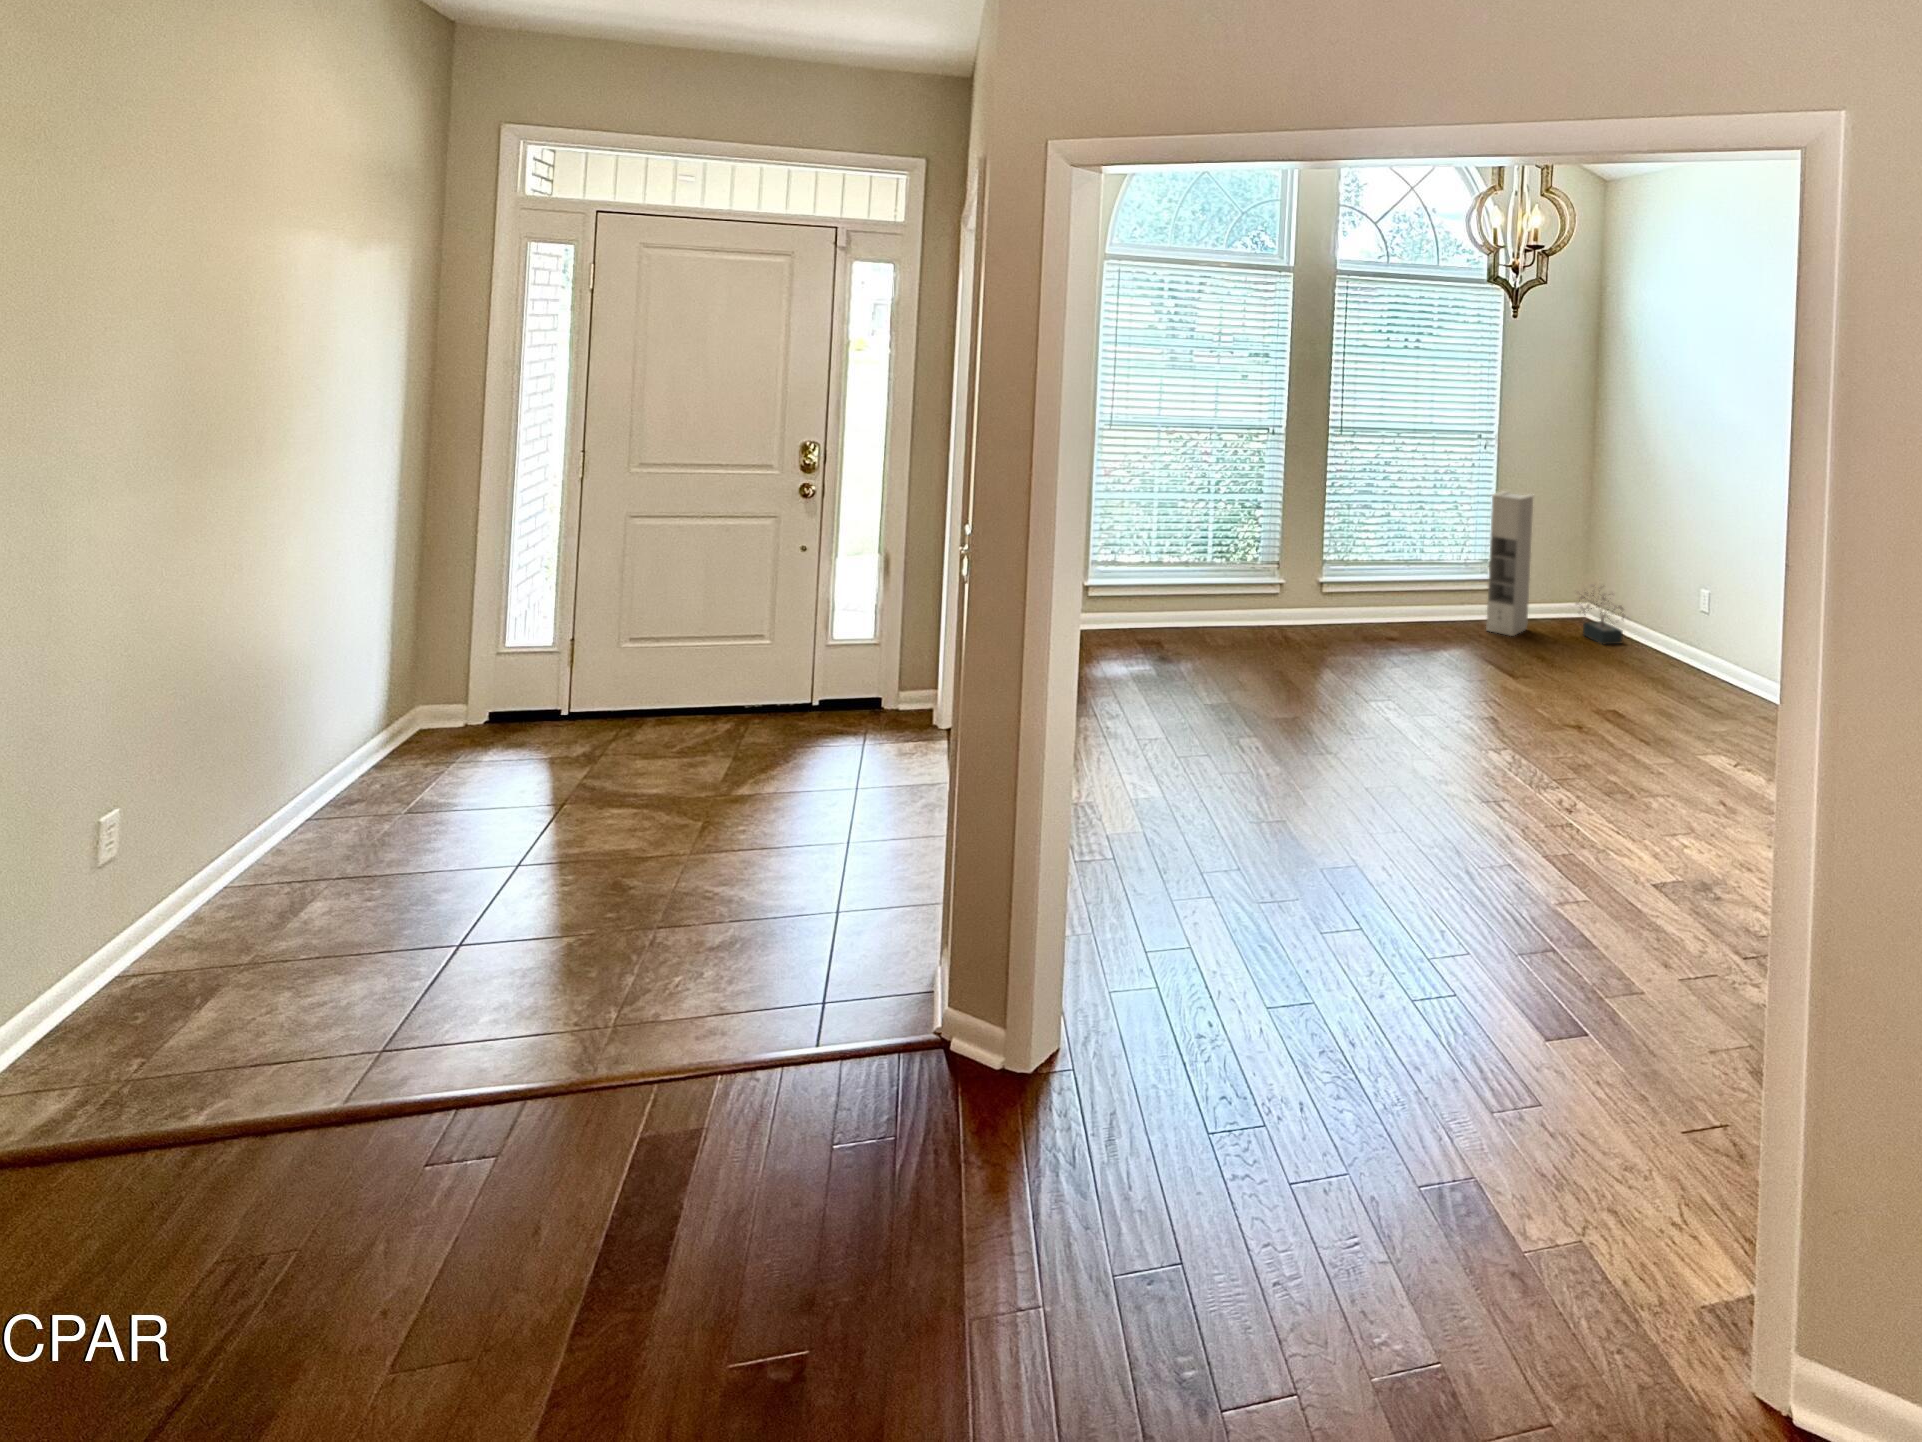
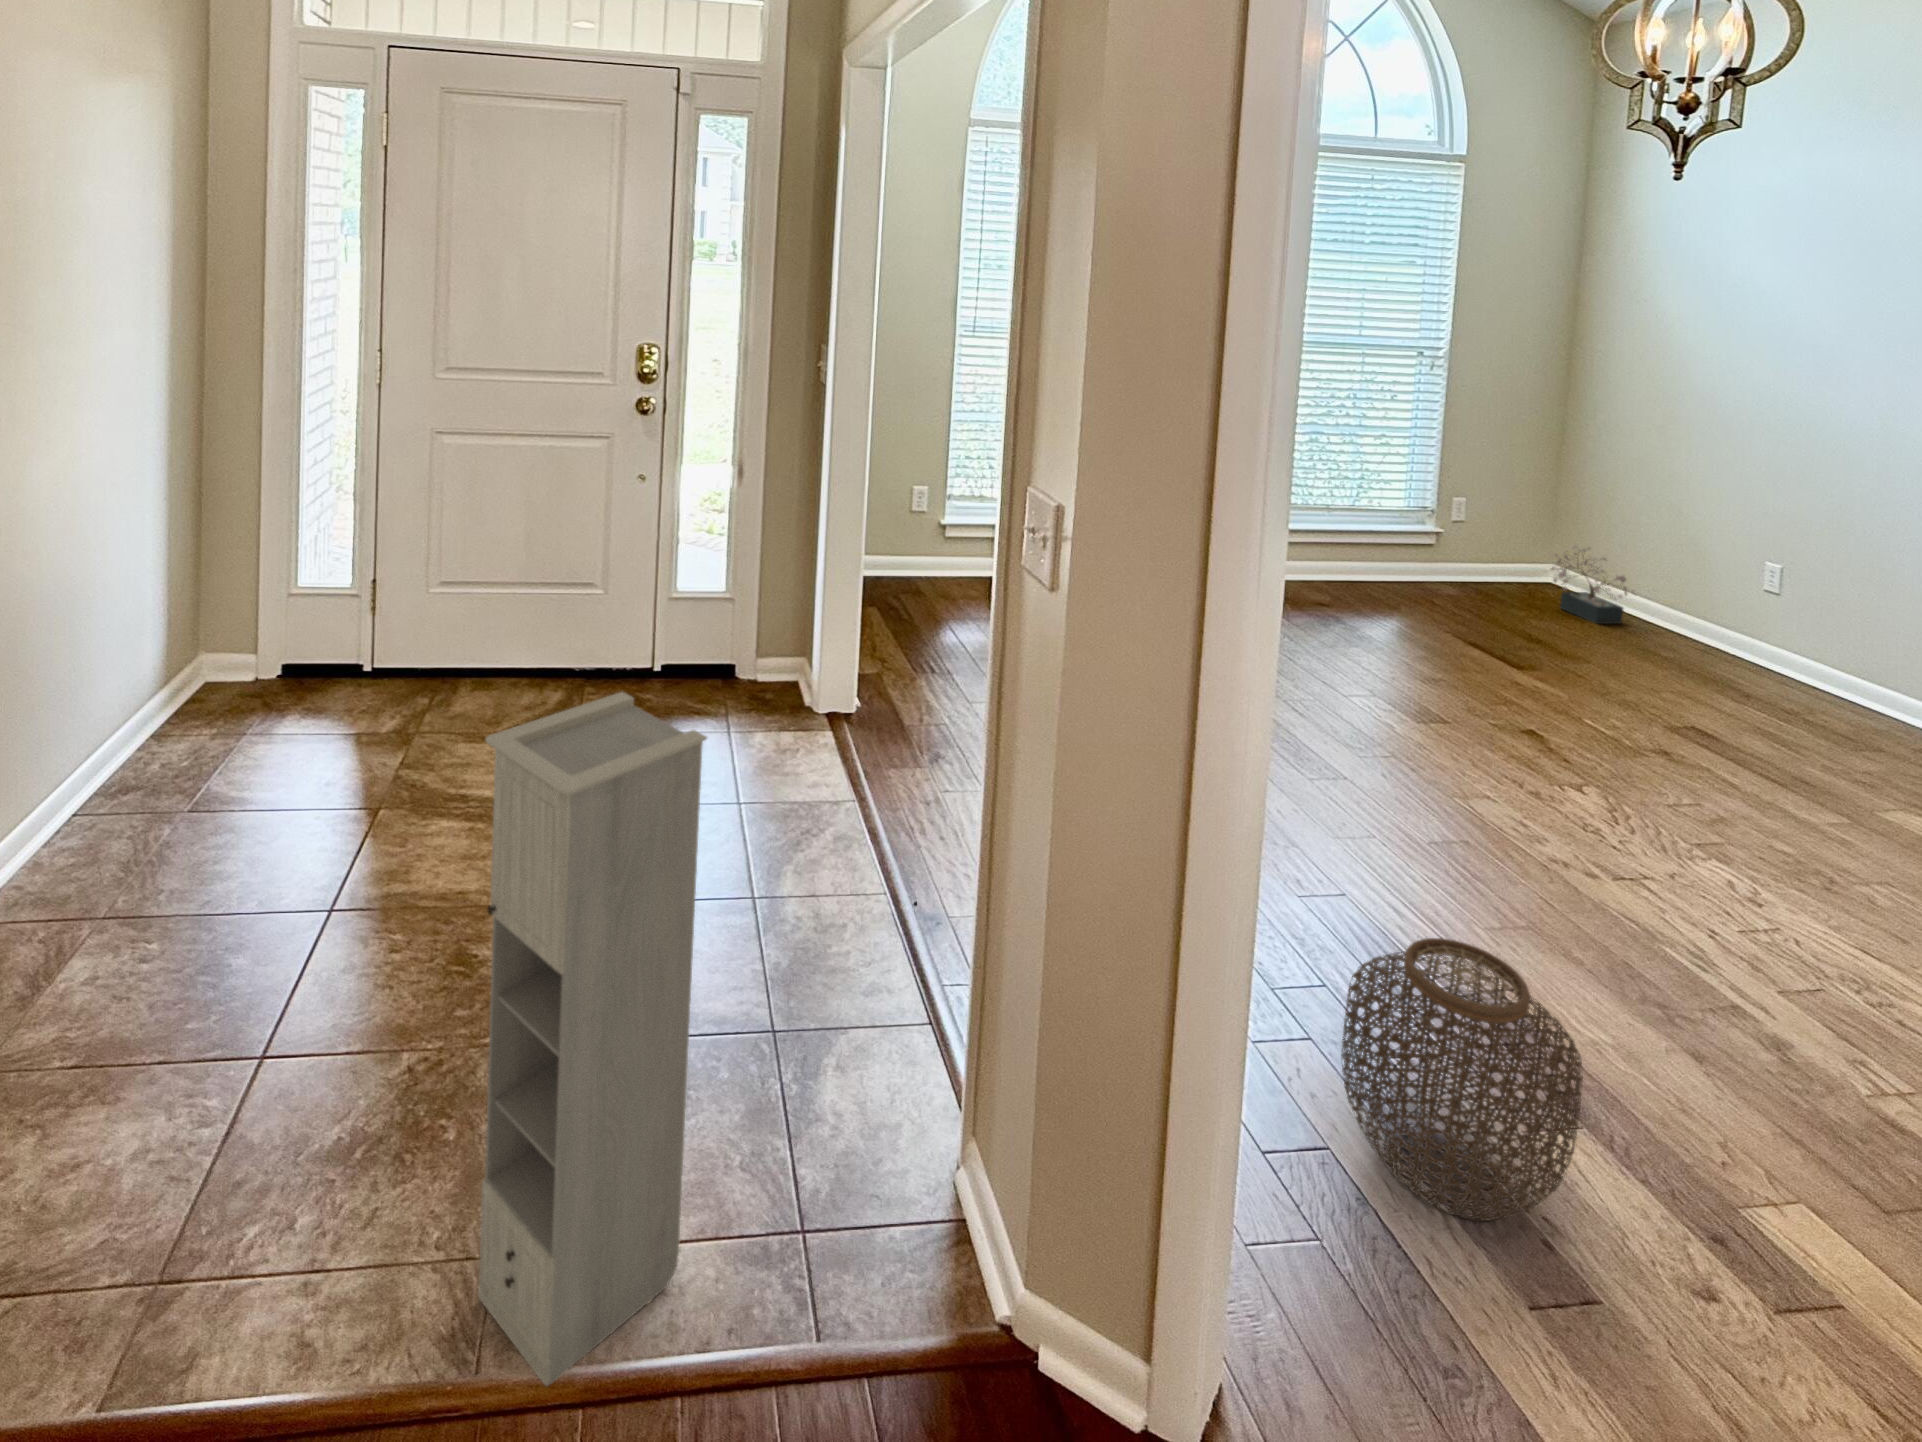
cabinet: present [1486,491,1533,636] -> present [478,692,707,1386]
woven basket: none [1192,791,1318,950] -> present [1342,938,1583,1220]

